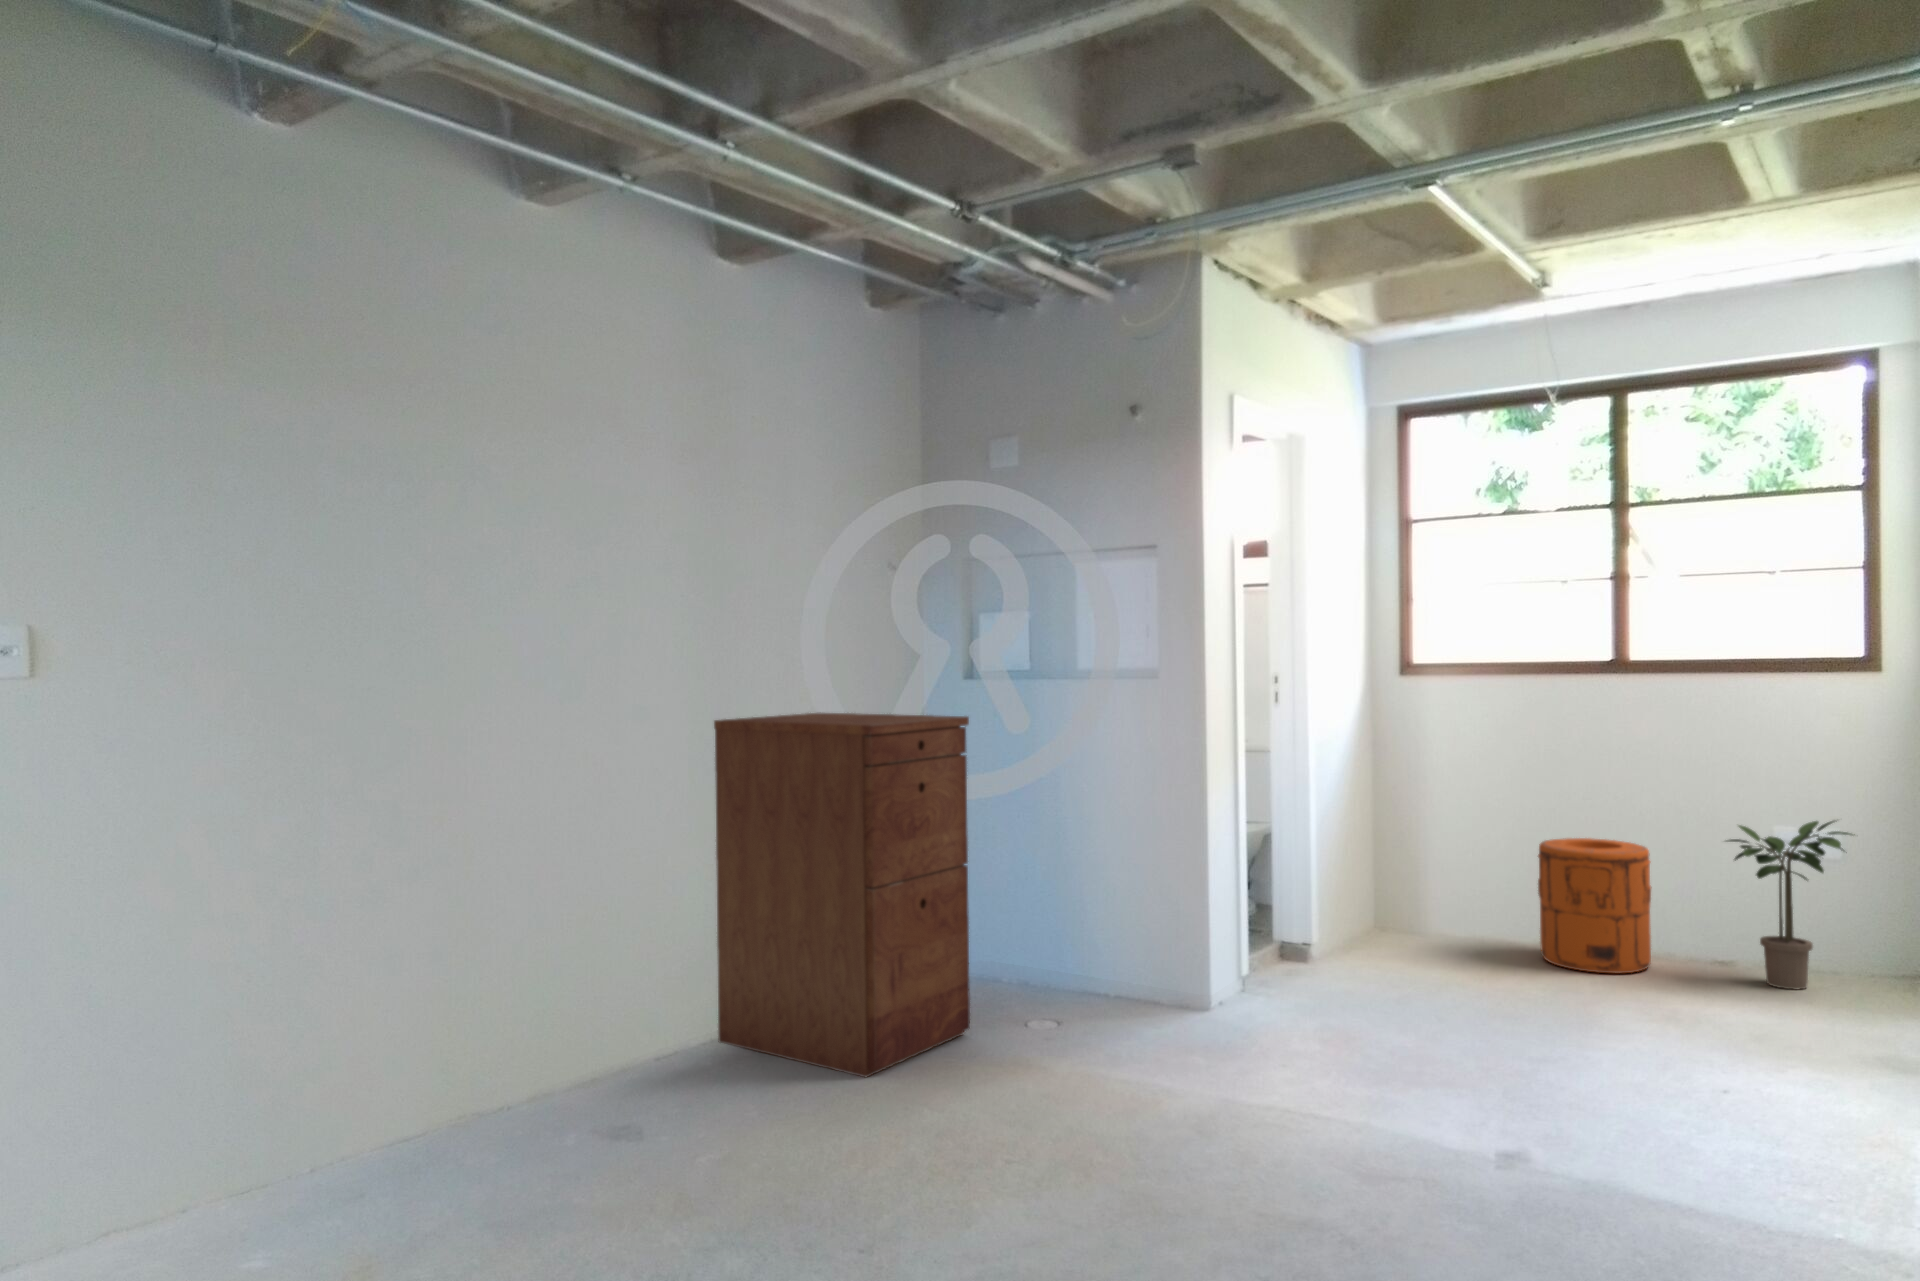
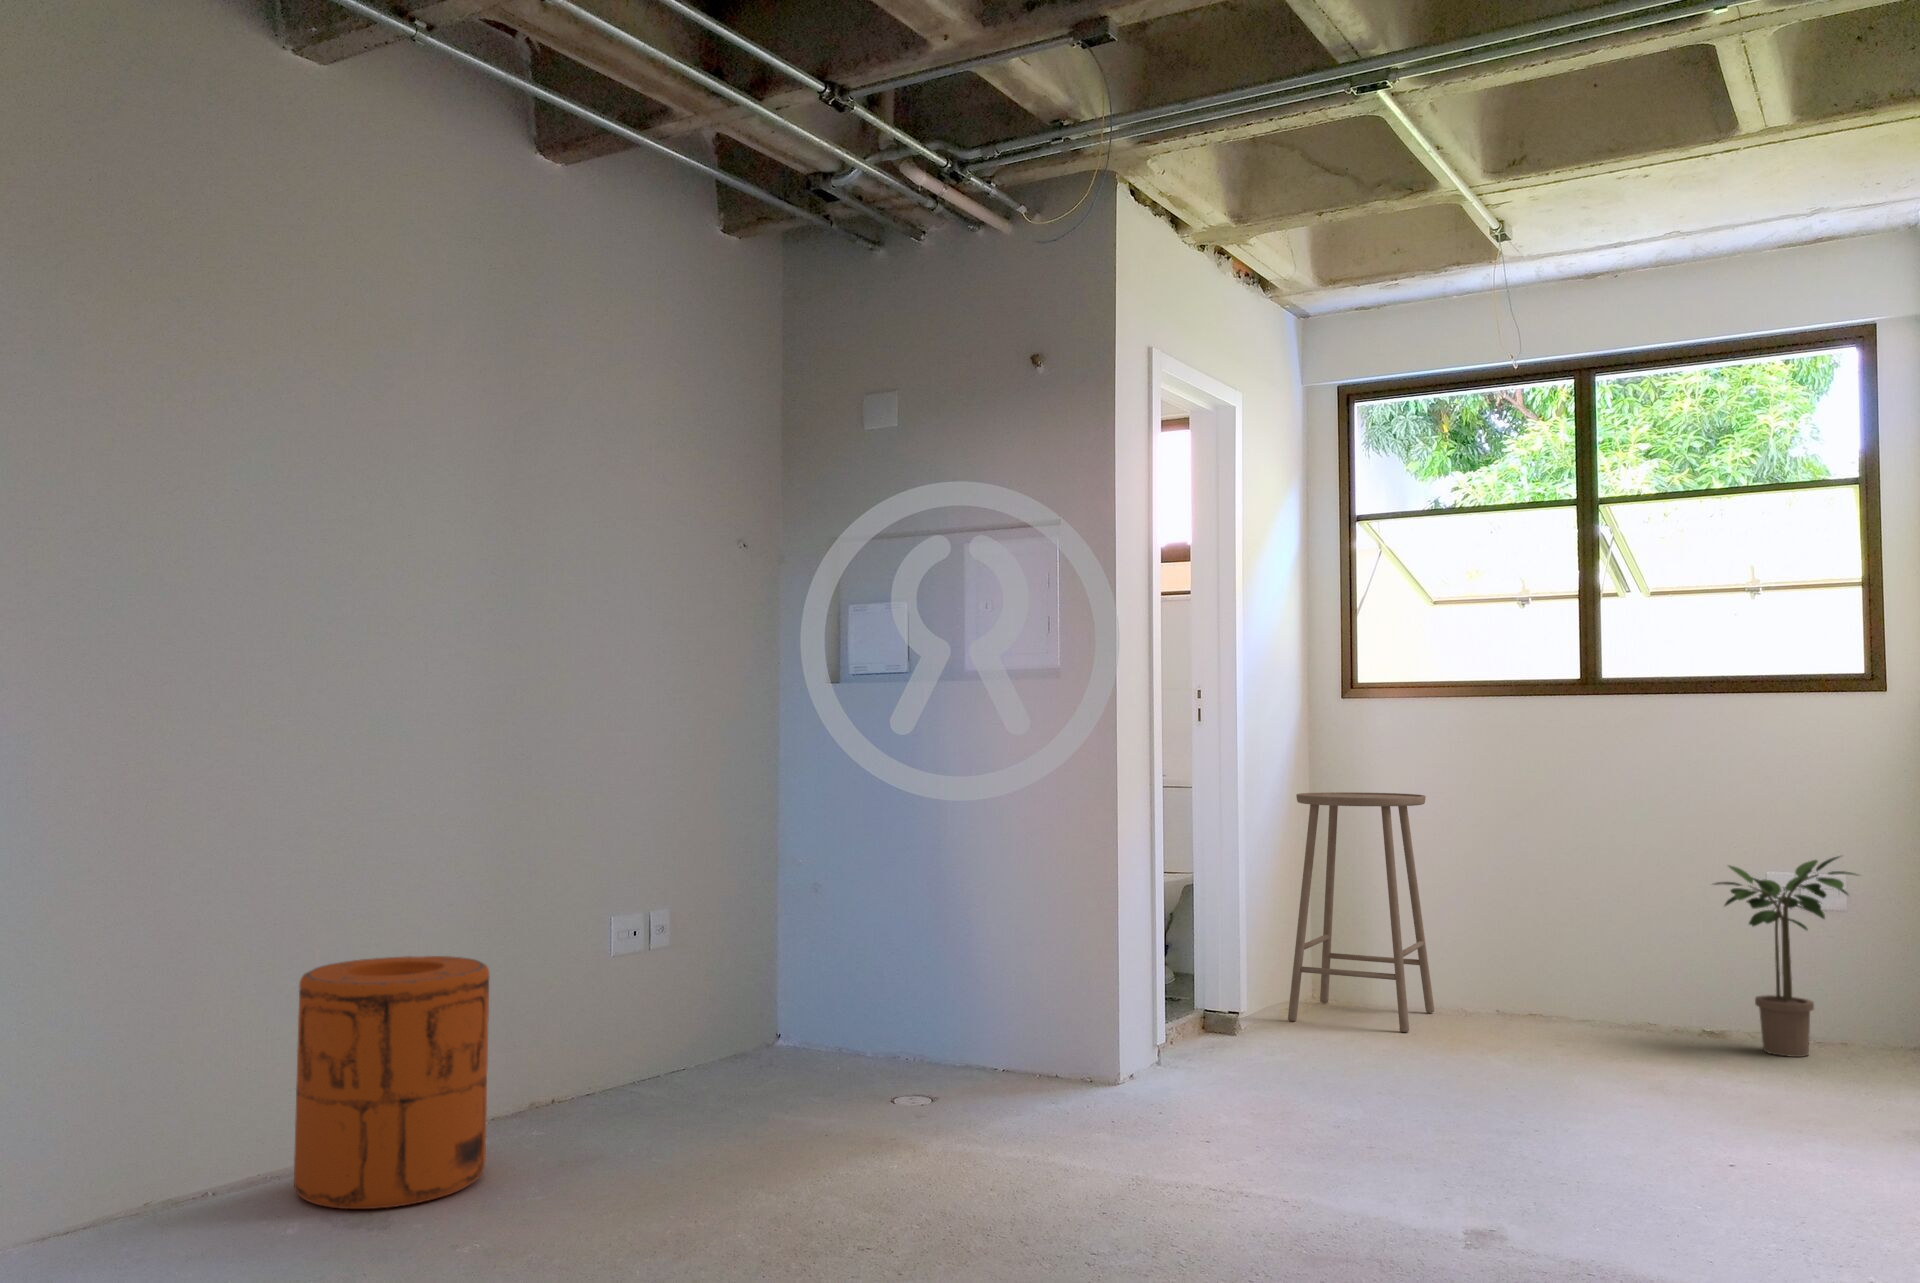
filing cabinet: present [714,713,970,1077] -> none [503,711,830,1158]
stool: none [1352,756,1479,962] -> present [1288,792,1434,1032]
trash can: present [1538,838,1651,974] -> present [294,956,490,1209]

